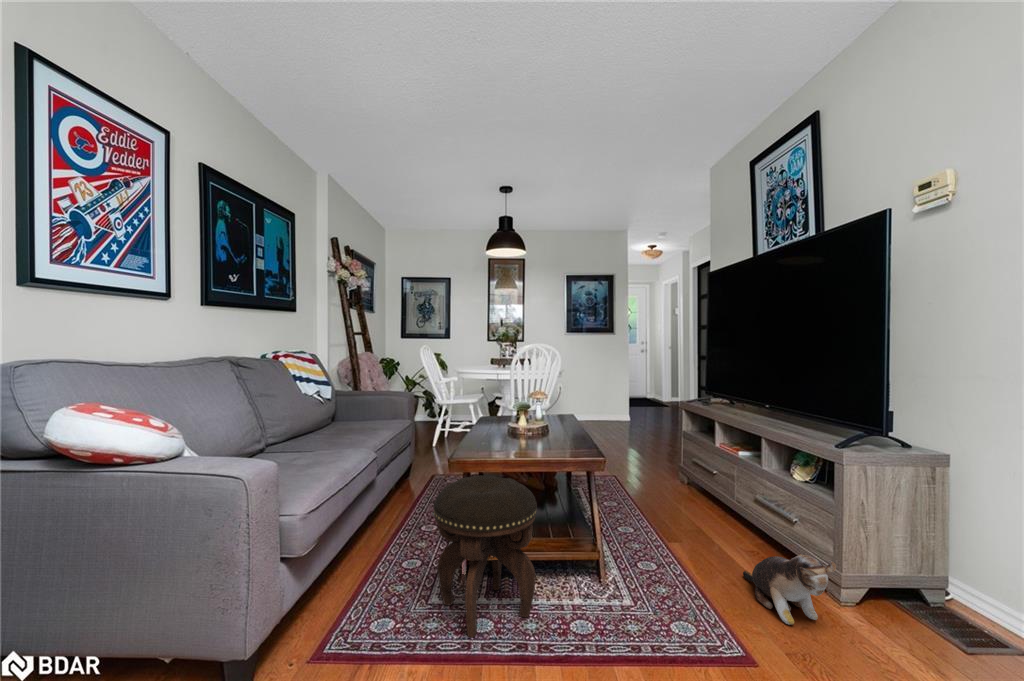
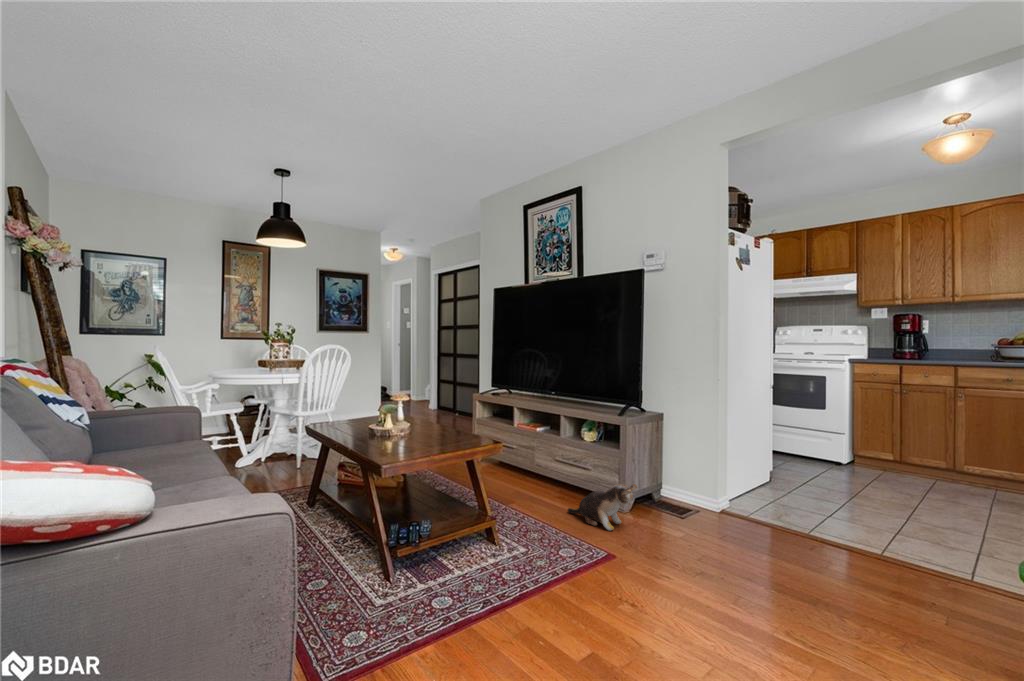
footstool: present [434,476,537,638] -> none [384,473,478,614]

